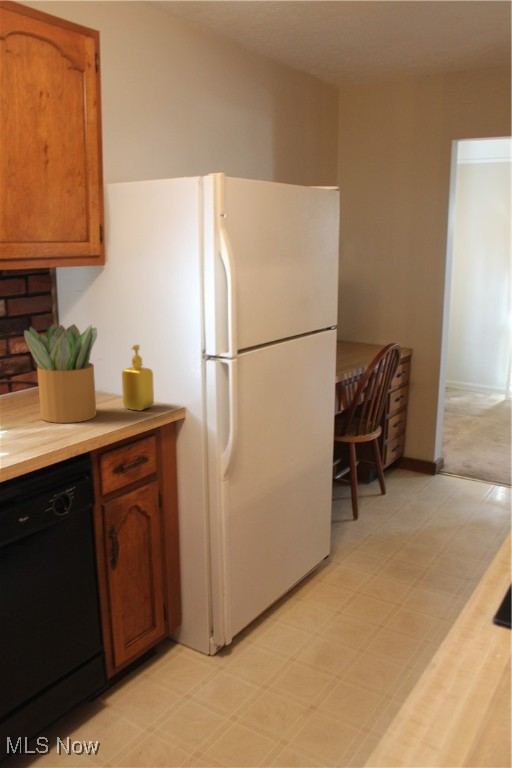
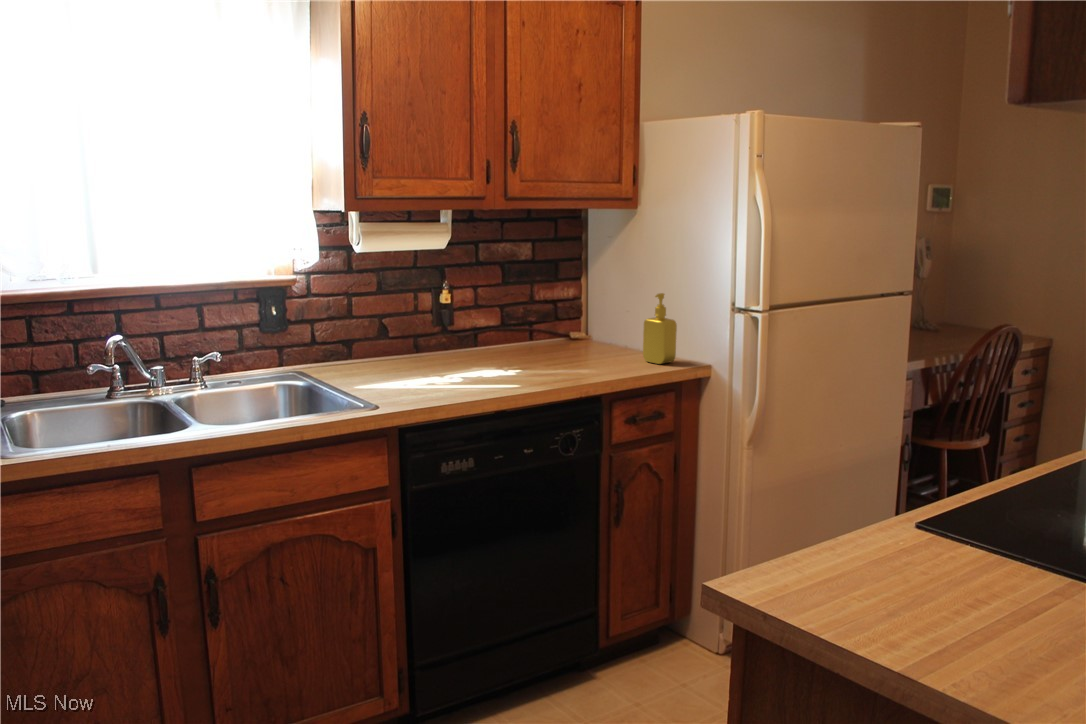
potted plant: present [24,324,97,423] -> none [548,267,621,368]

